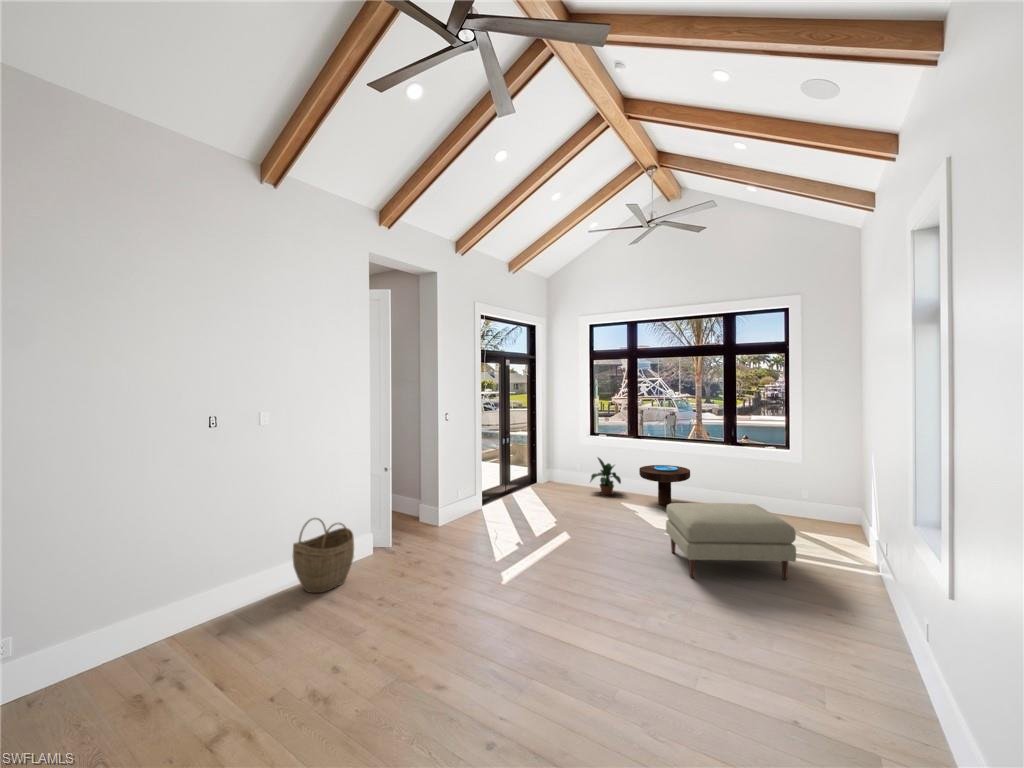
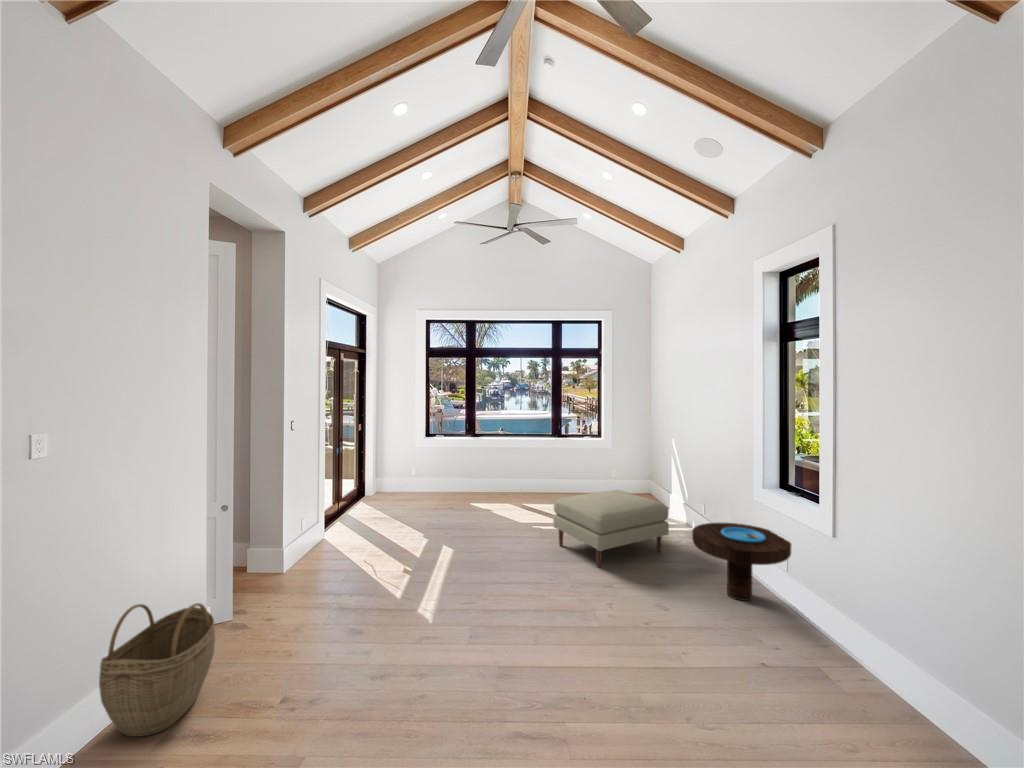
potted plant: present [590,457,621,495] -> none [429,458,463,497]
side table: present [639,465,690,506] -> present [692,523,791,601]

